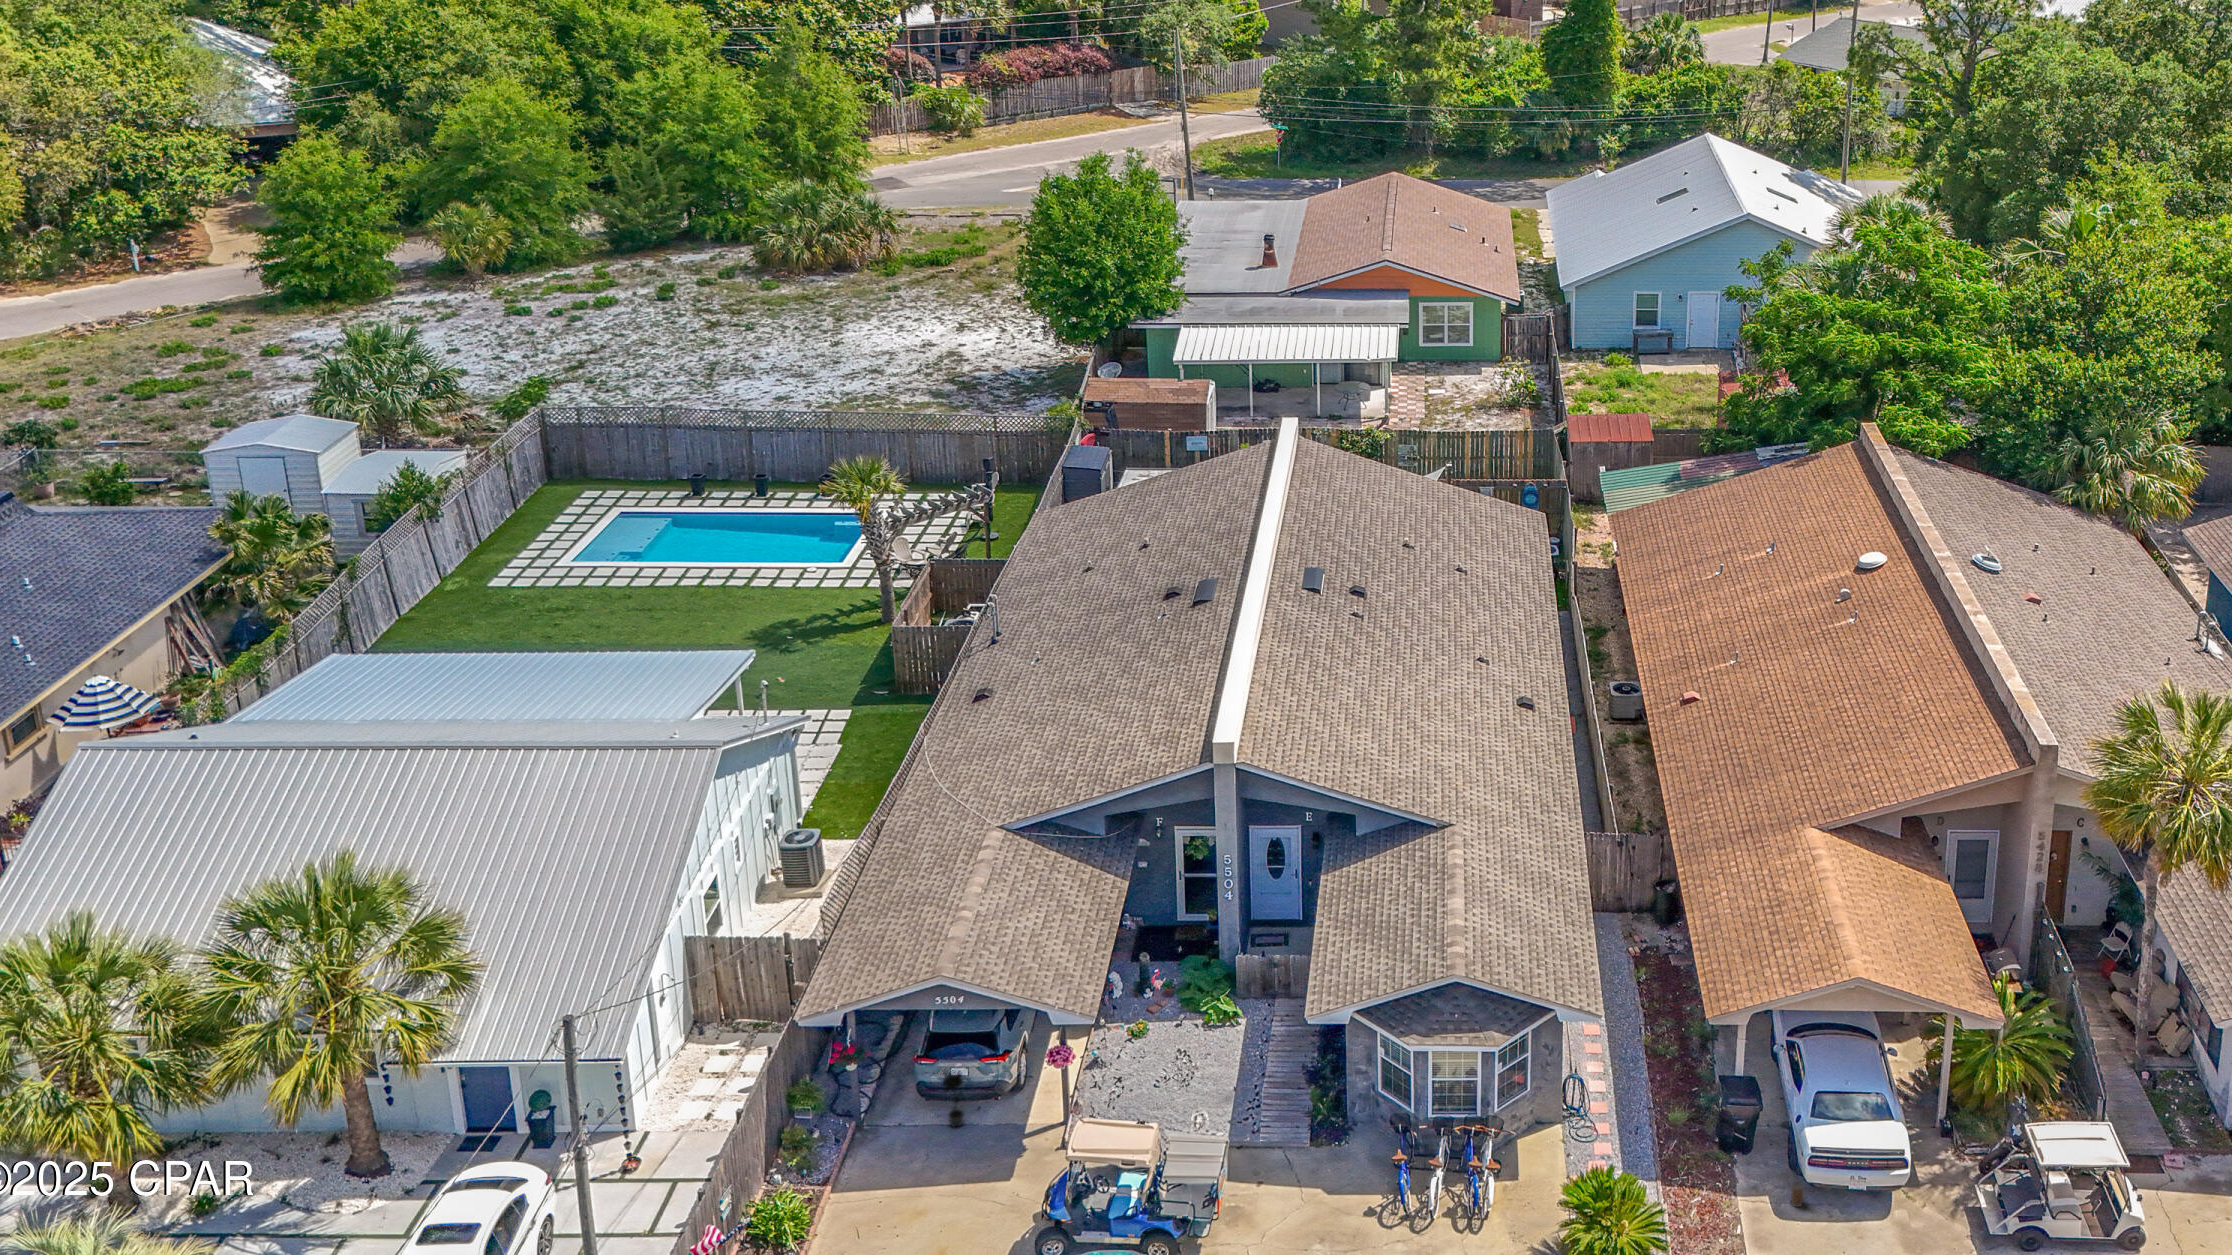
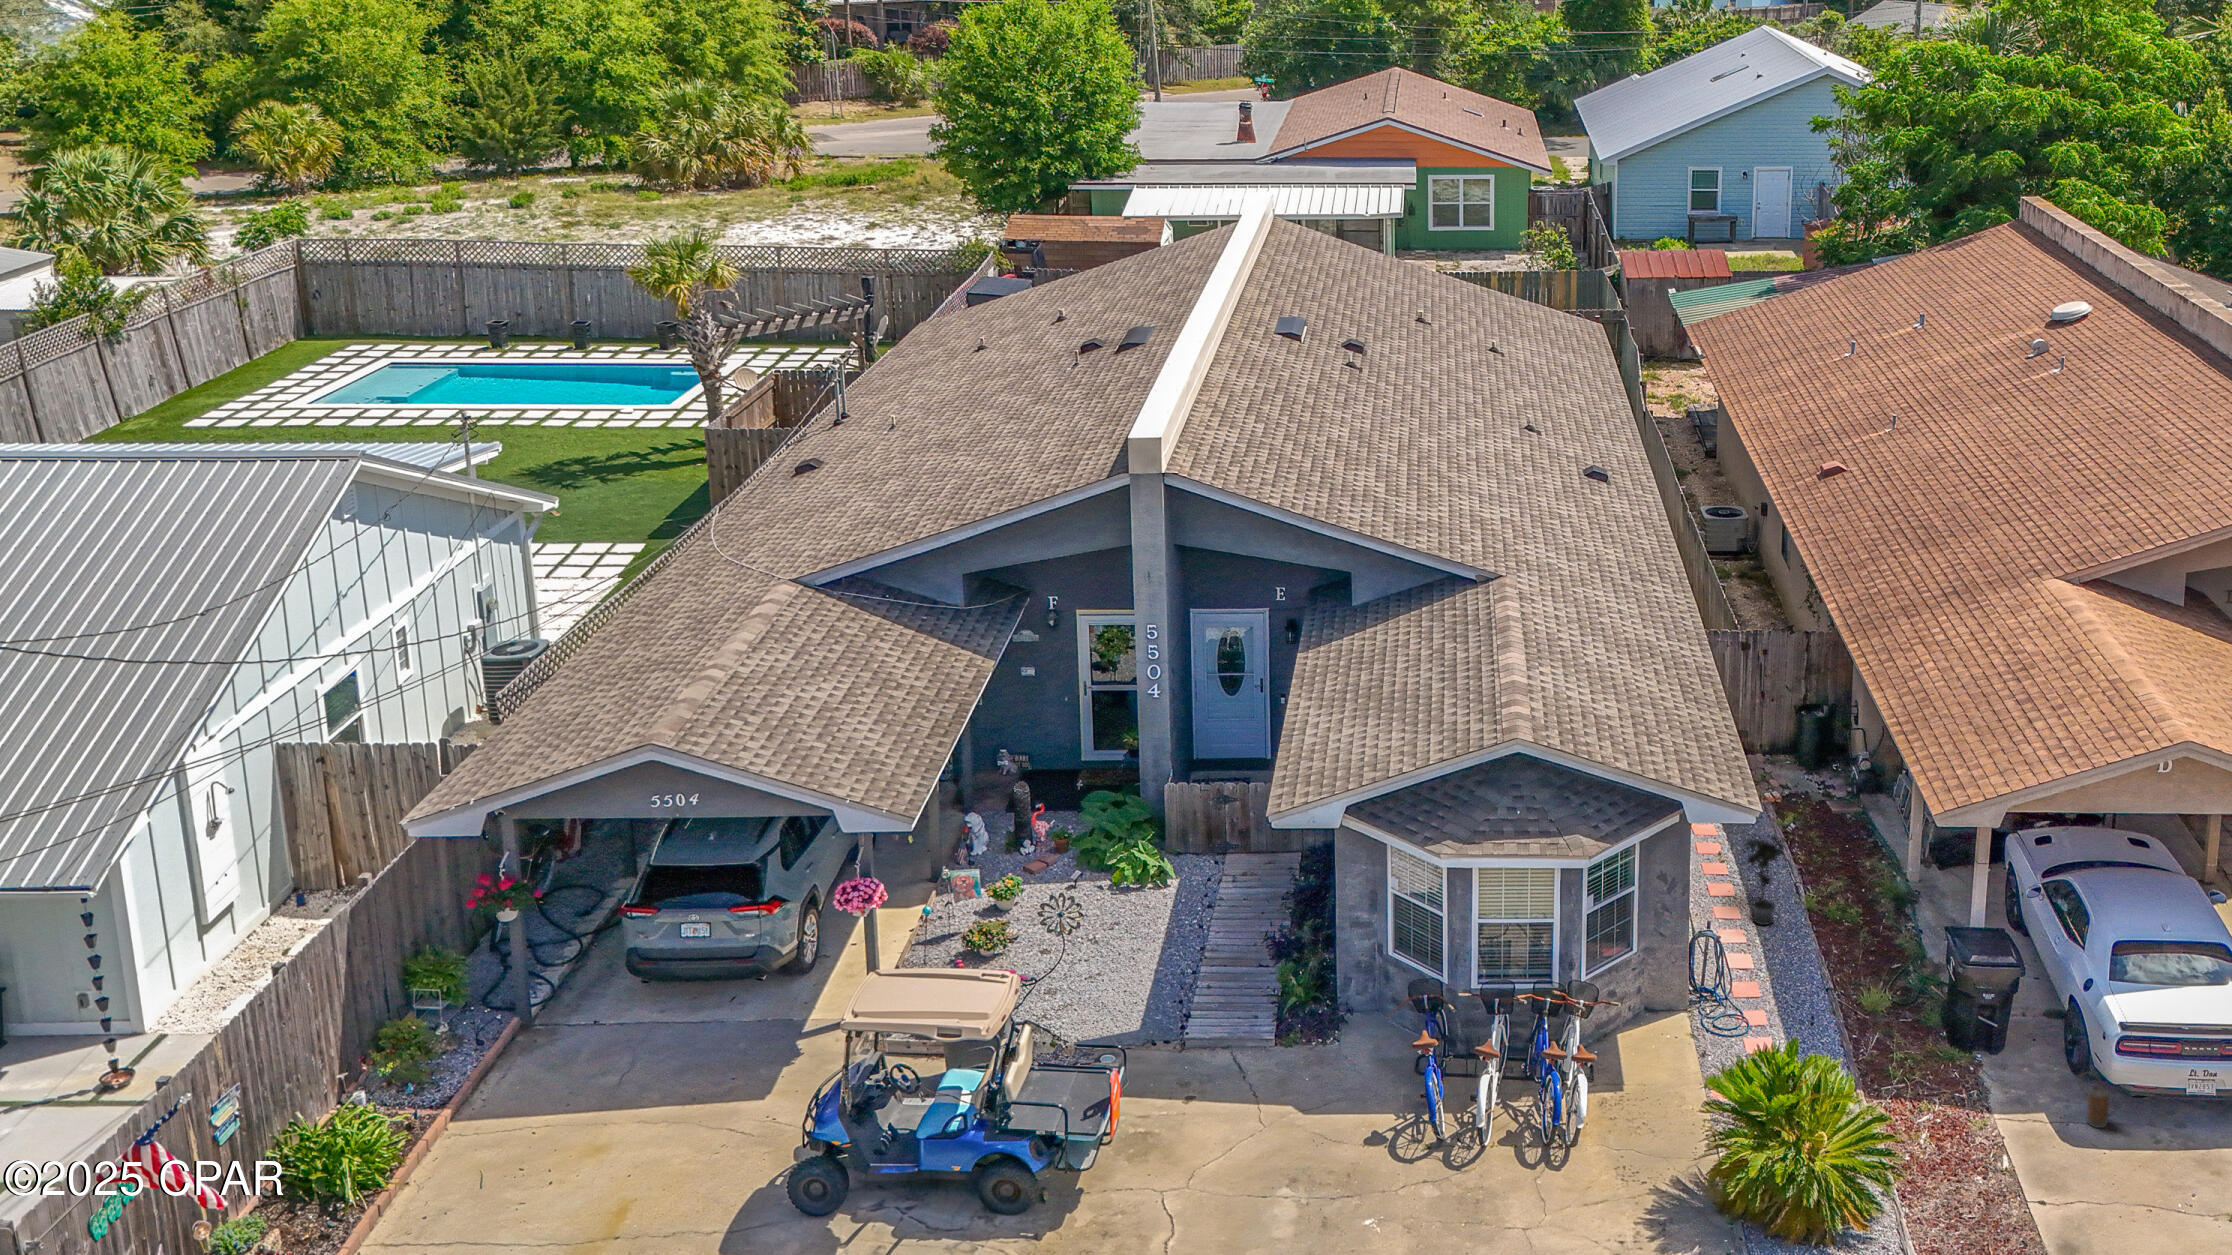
potted plant: present [933,1068,971,1127] -> present [1745,836,1795,925]

